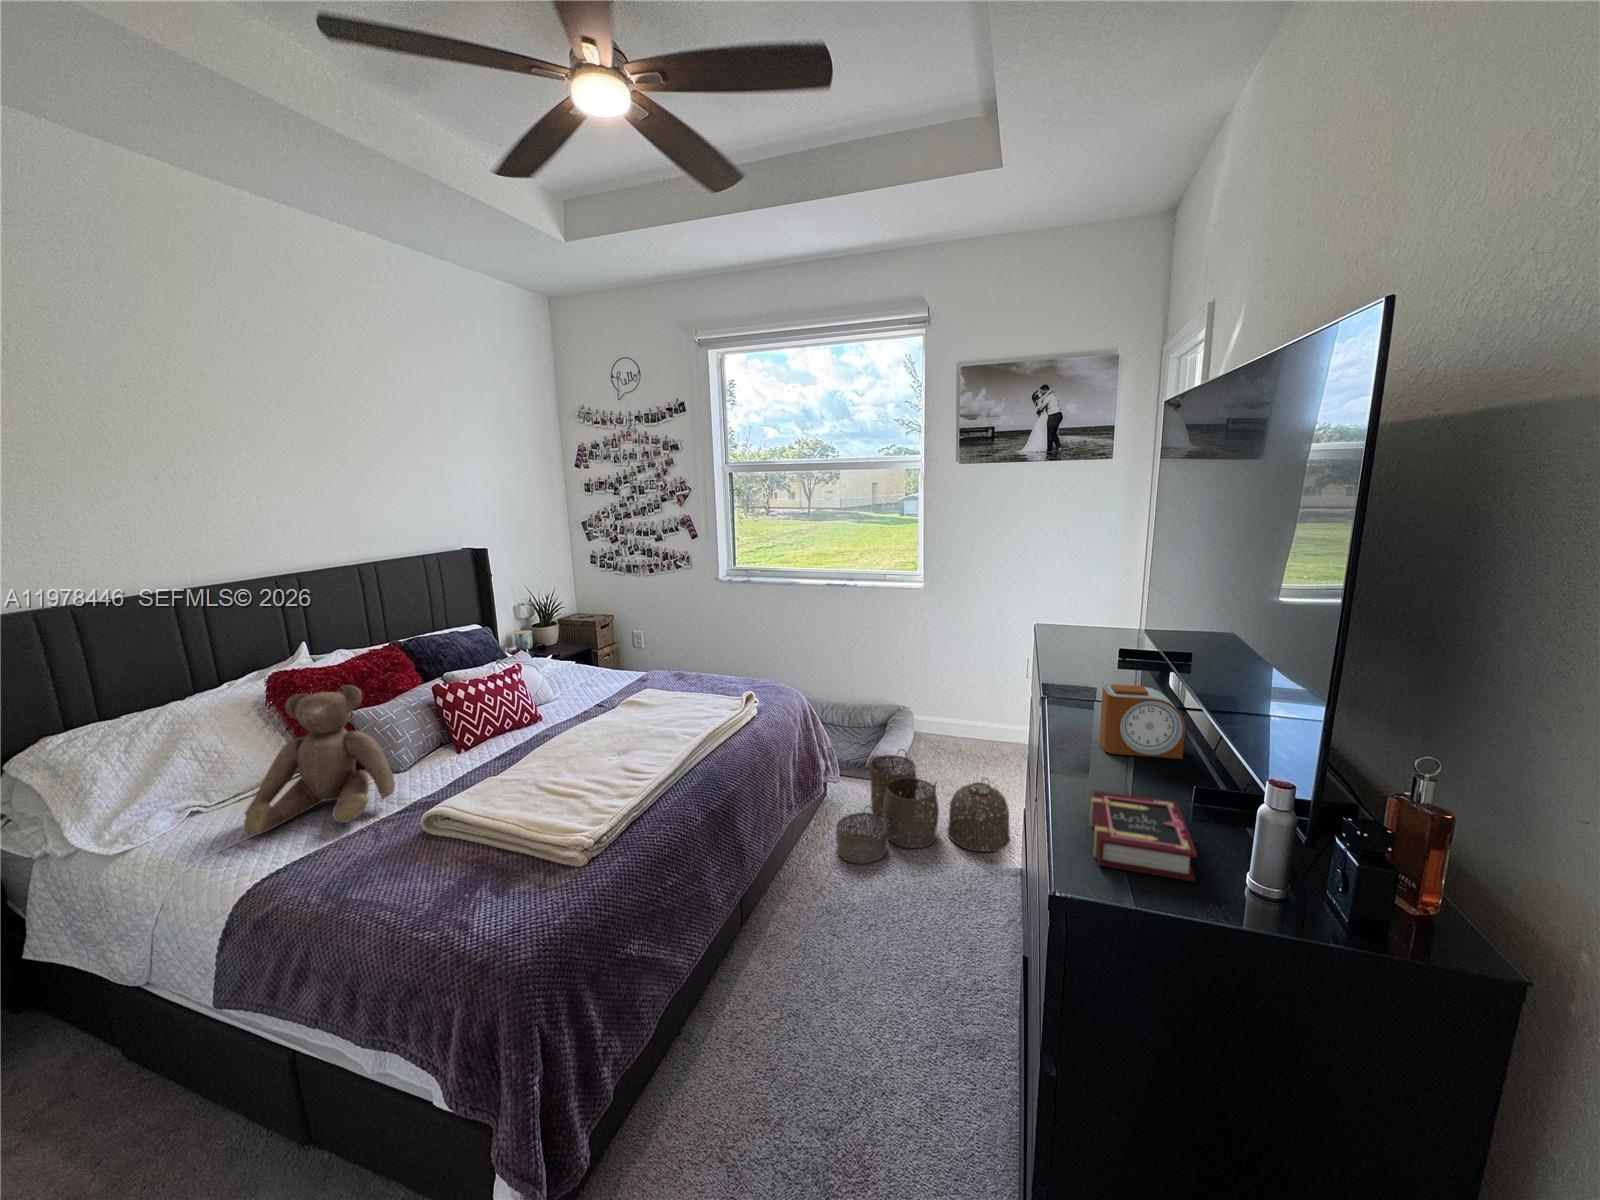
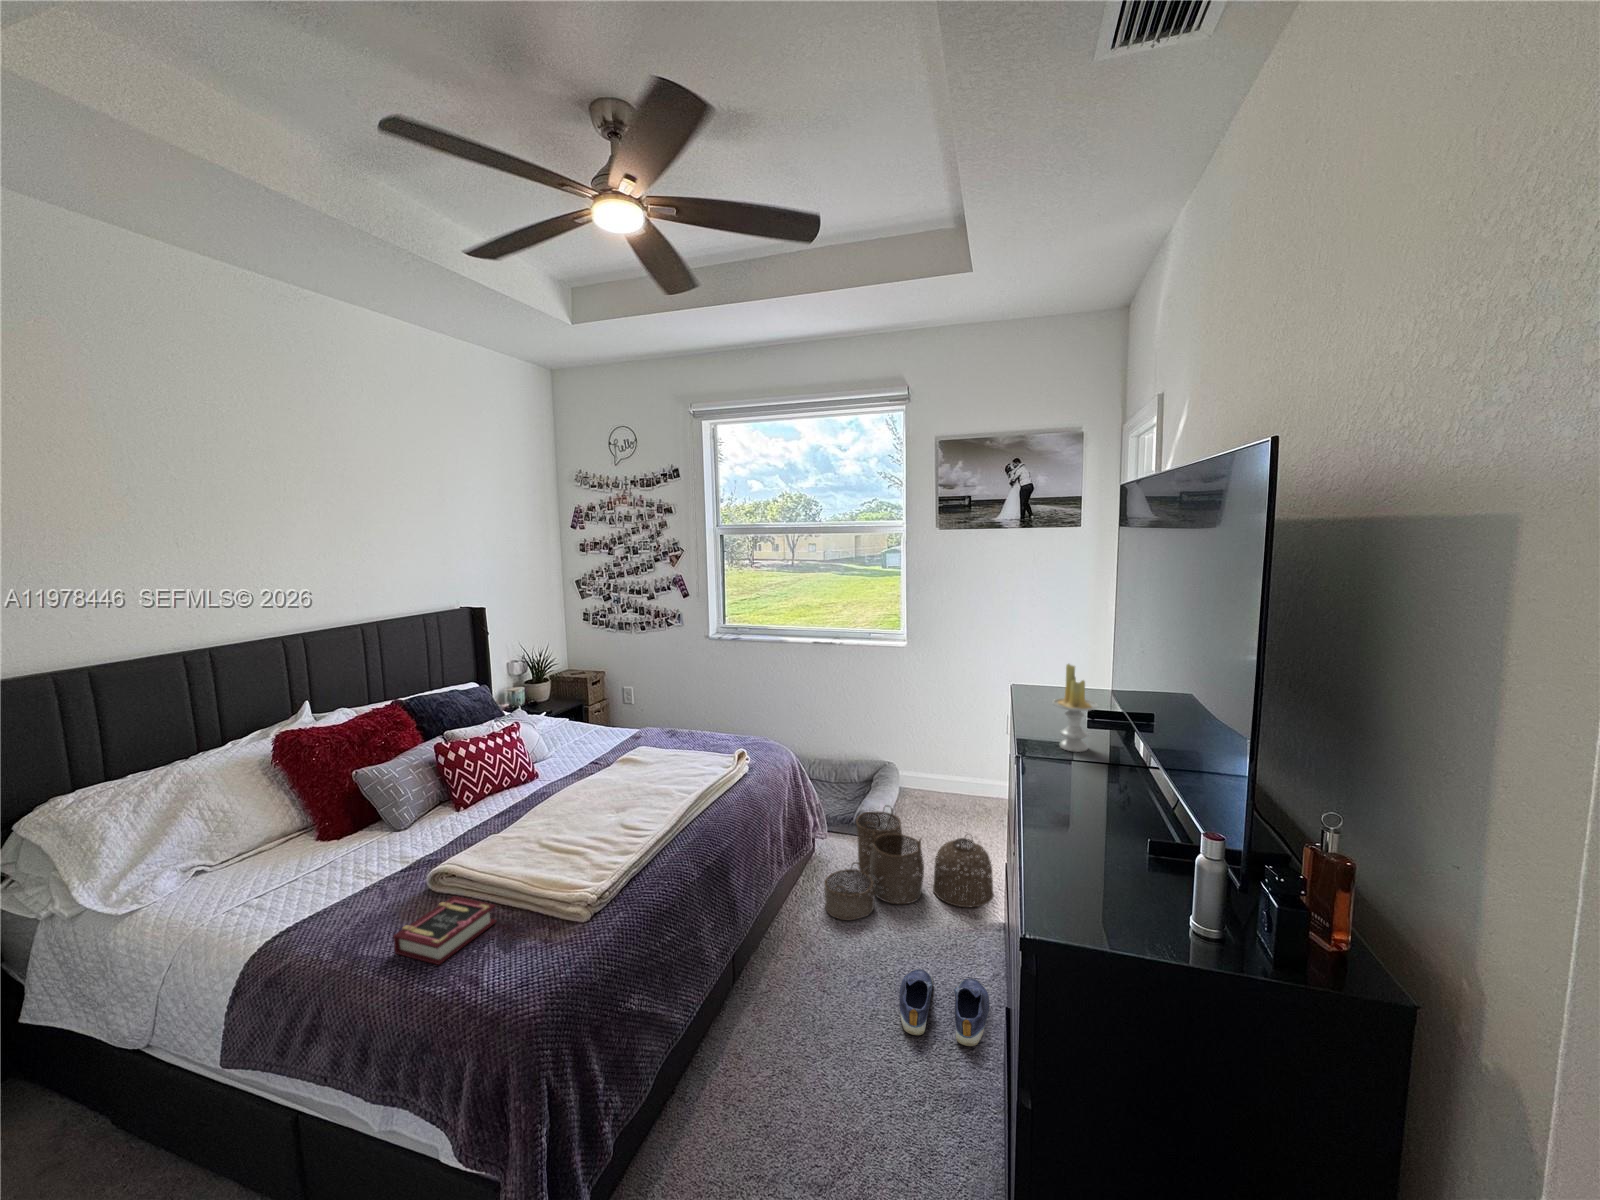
candle: none [1080,599,1131,693] -> present [1052,664,1098,752]
teddy bear: present [244,685,395,835] -> none [253,746,400,894]
alarm clock: present [1099,685,1185,759] -> none [1069,745,1145,814]
book: present [1090,791,1197,881] -> present [393,896,497,965]
shoe: none [912,913,1005,992] -> present [899,969,989,1046]

